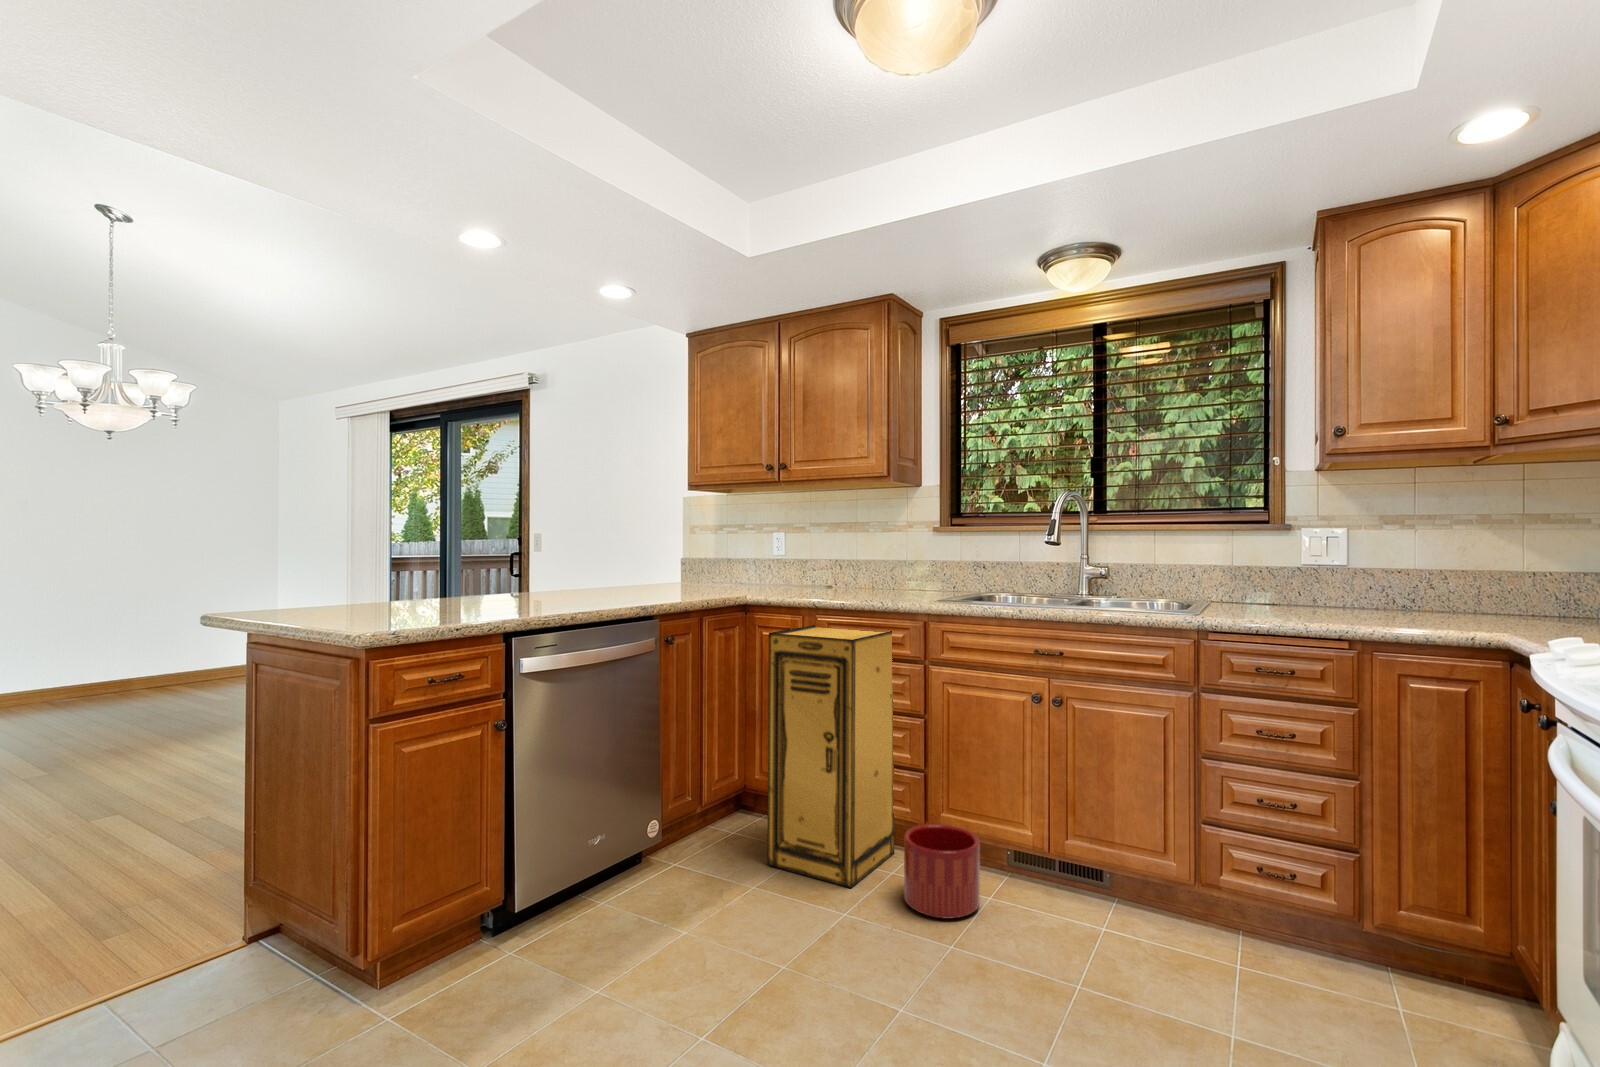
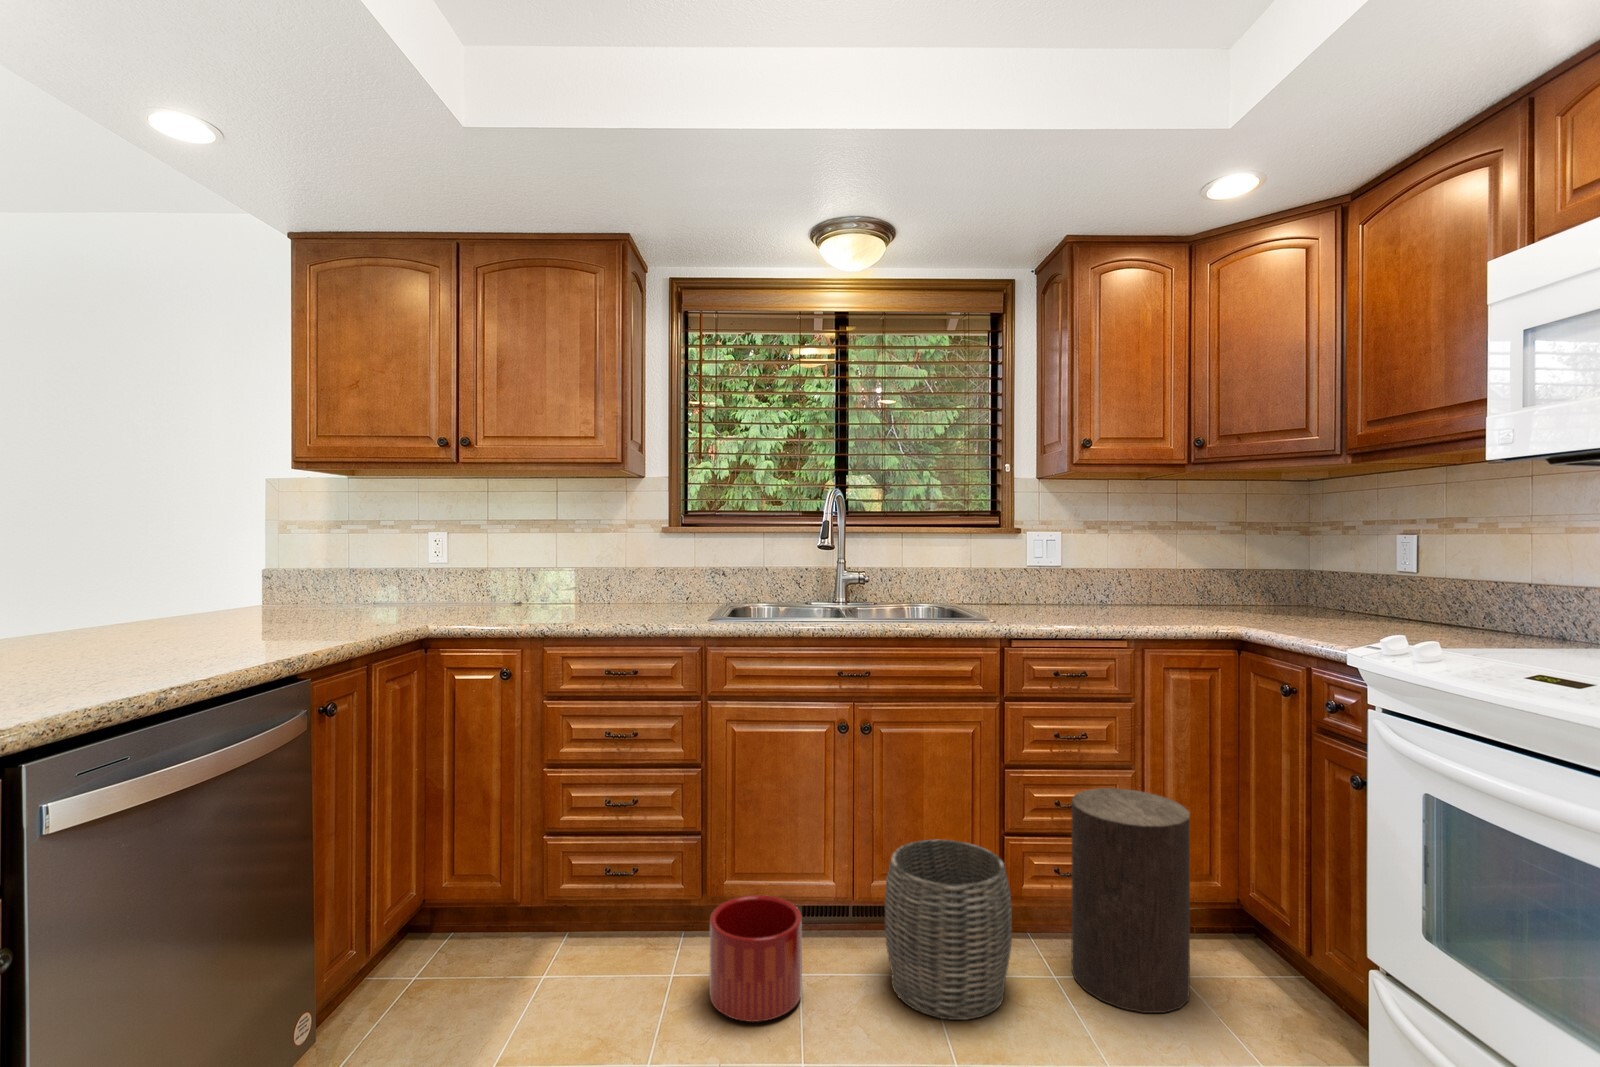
storage cabinet: present [767,625,895,888] -> none [500,660,659,1016]
stool: none [1251,792,1390,1030] -> present [1071,788,1190,1013]
woven basket: none [1052,810,1176,970] -> present [885,840,1012,1020]

